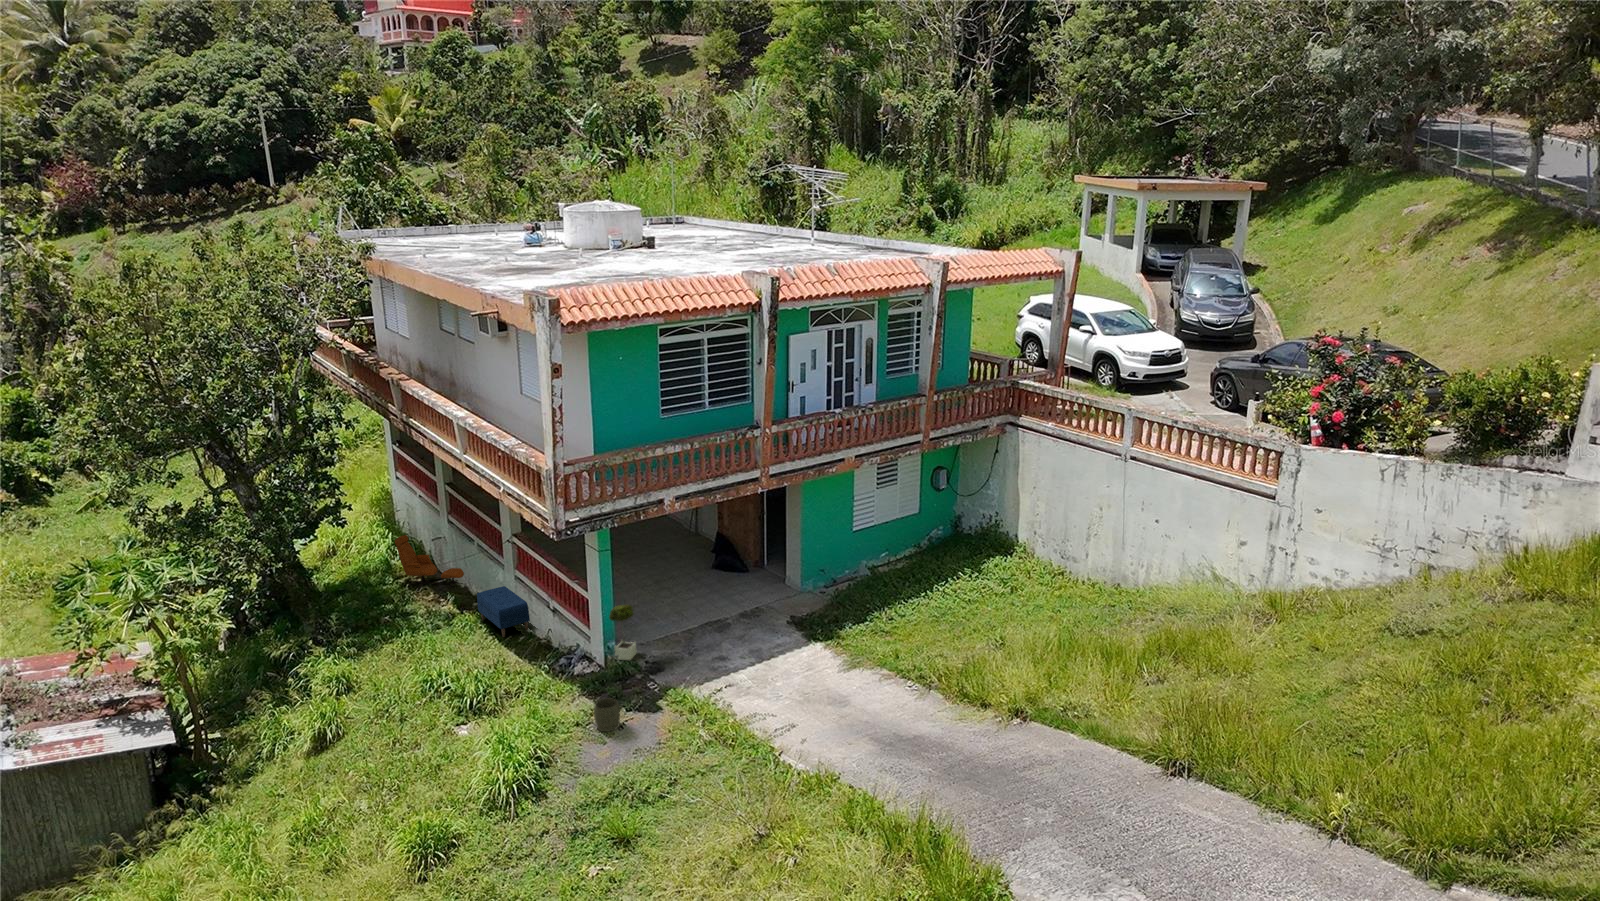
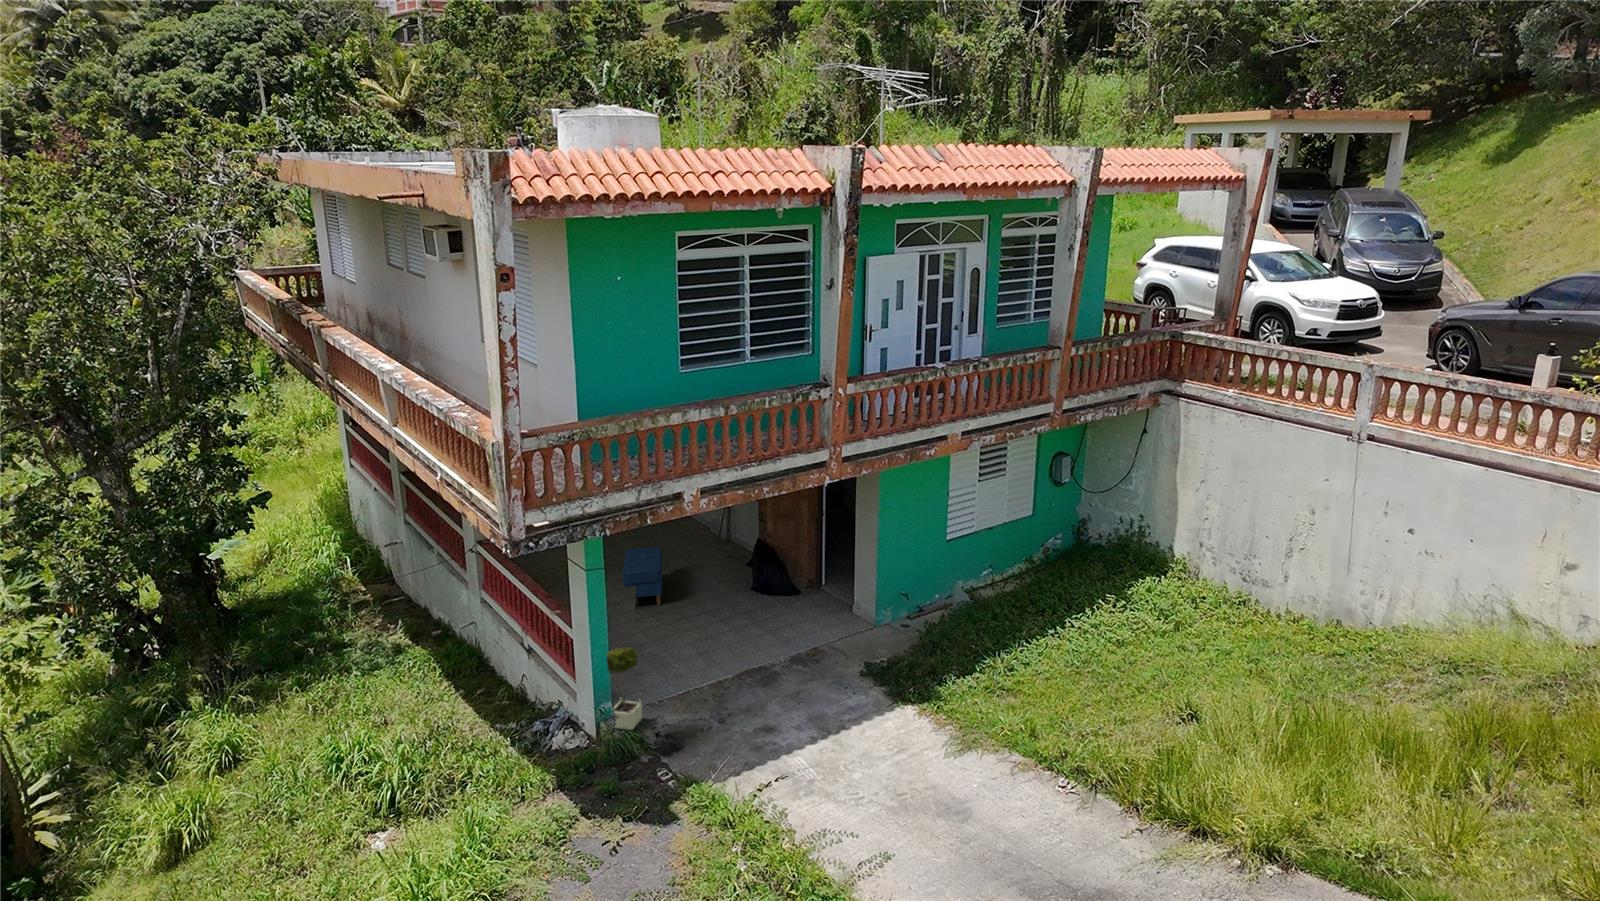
lounge chair: present [395,535,464,591] -> none [329,534,423,609]
bench: present [477,586,530,637] -> present [622,547,663,606]
woven basket: present [594,698,620,732] -> none [566,810,608,868]

